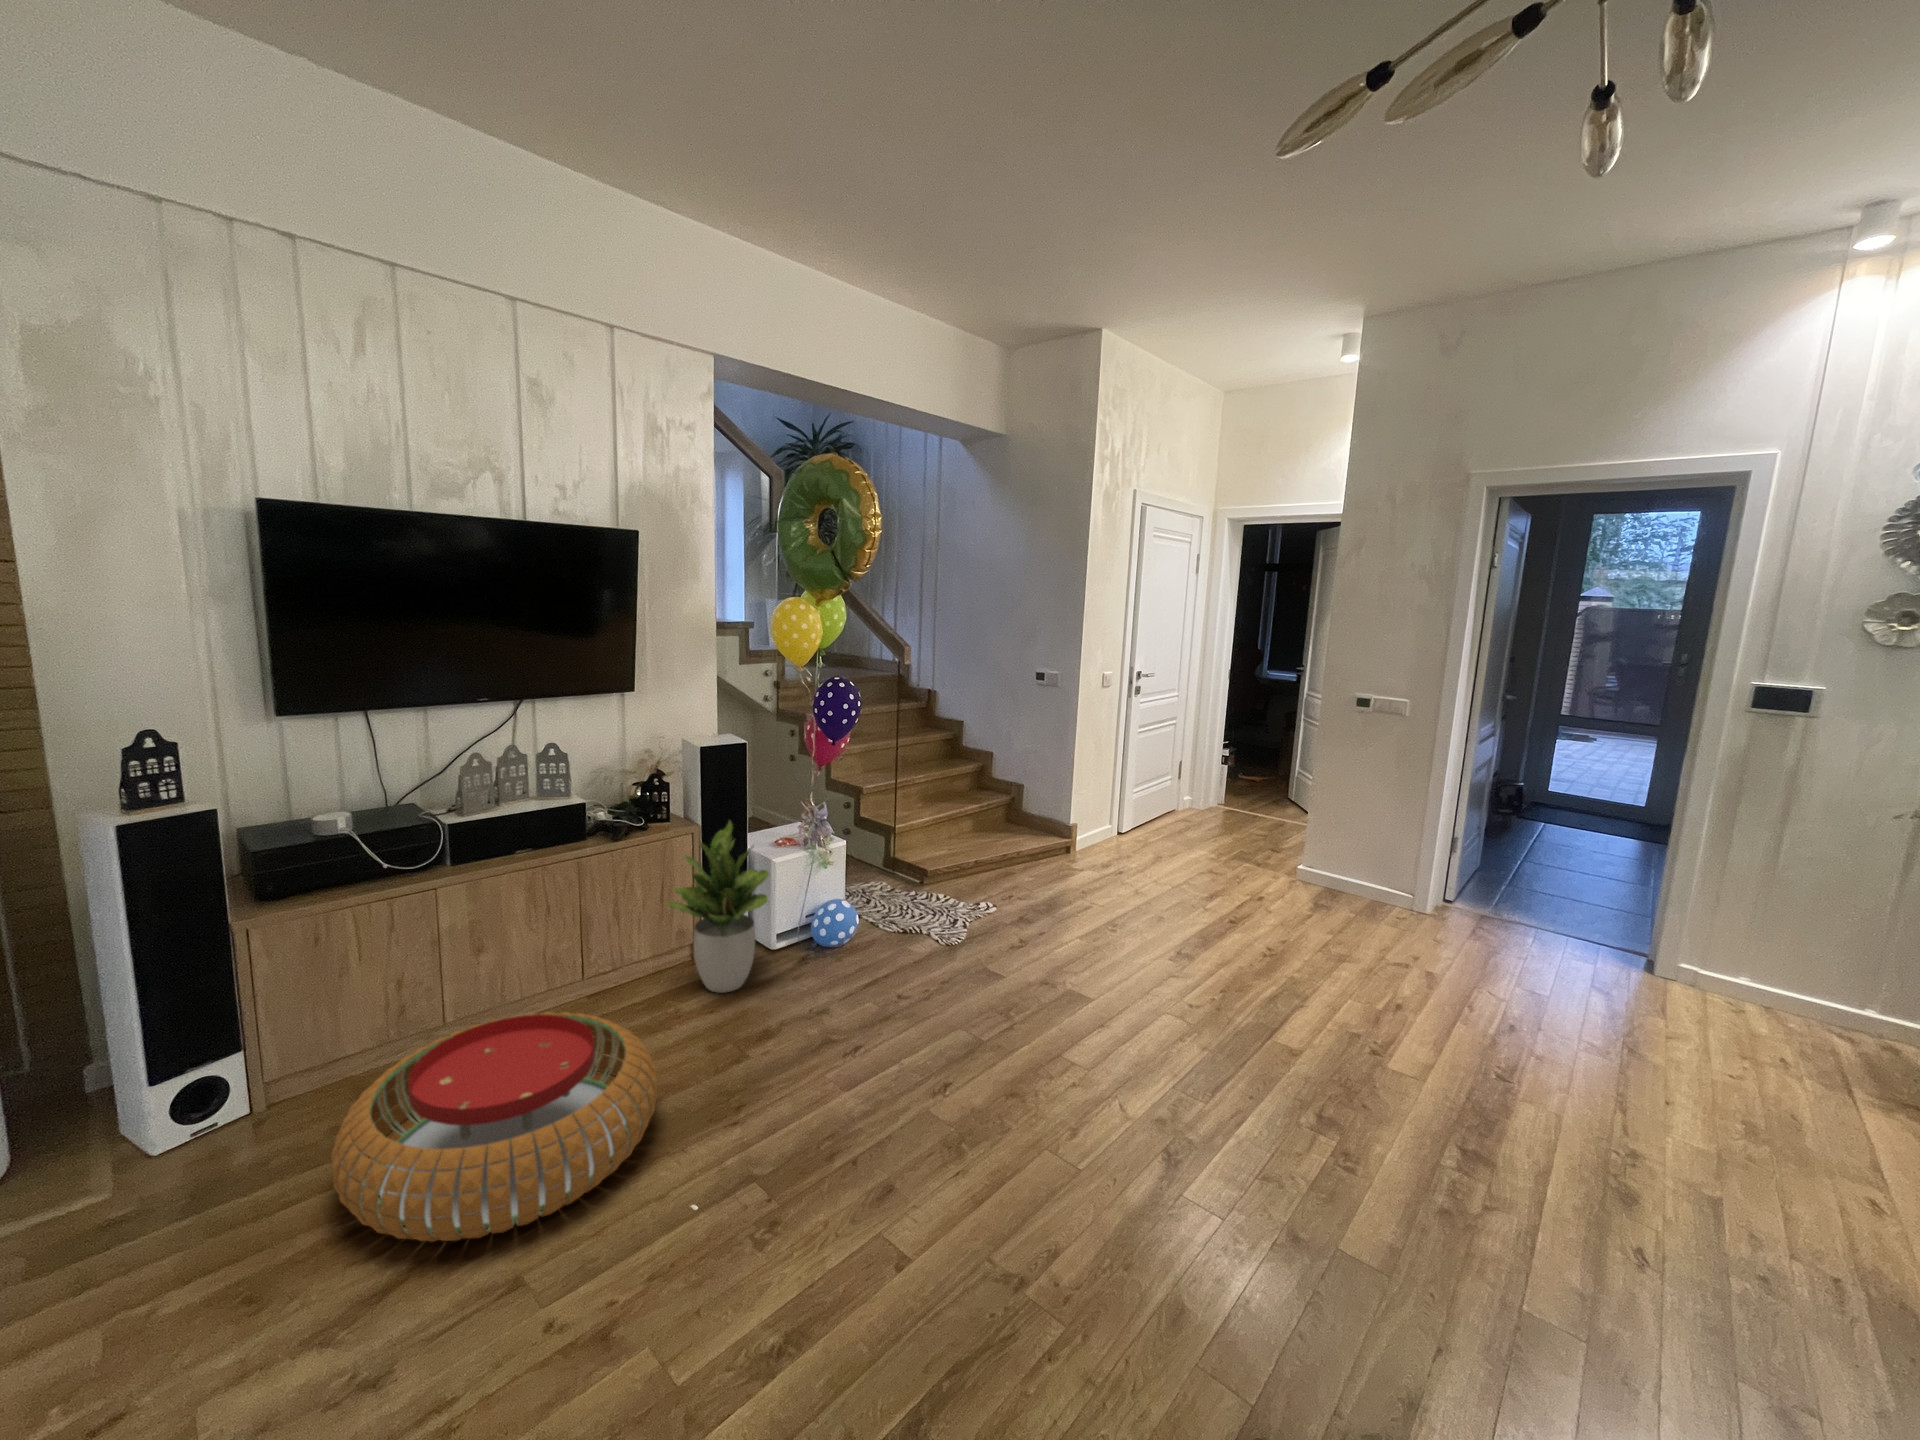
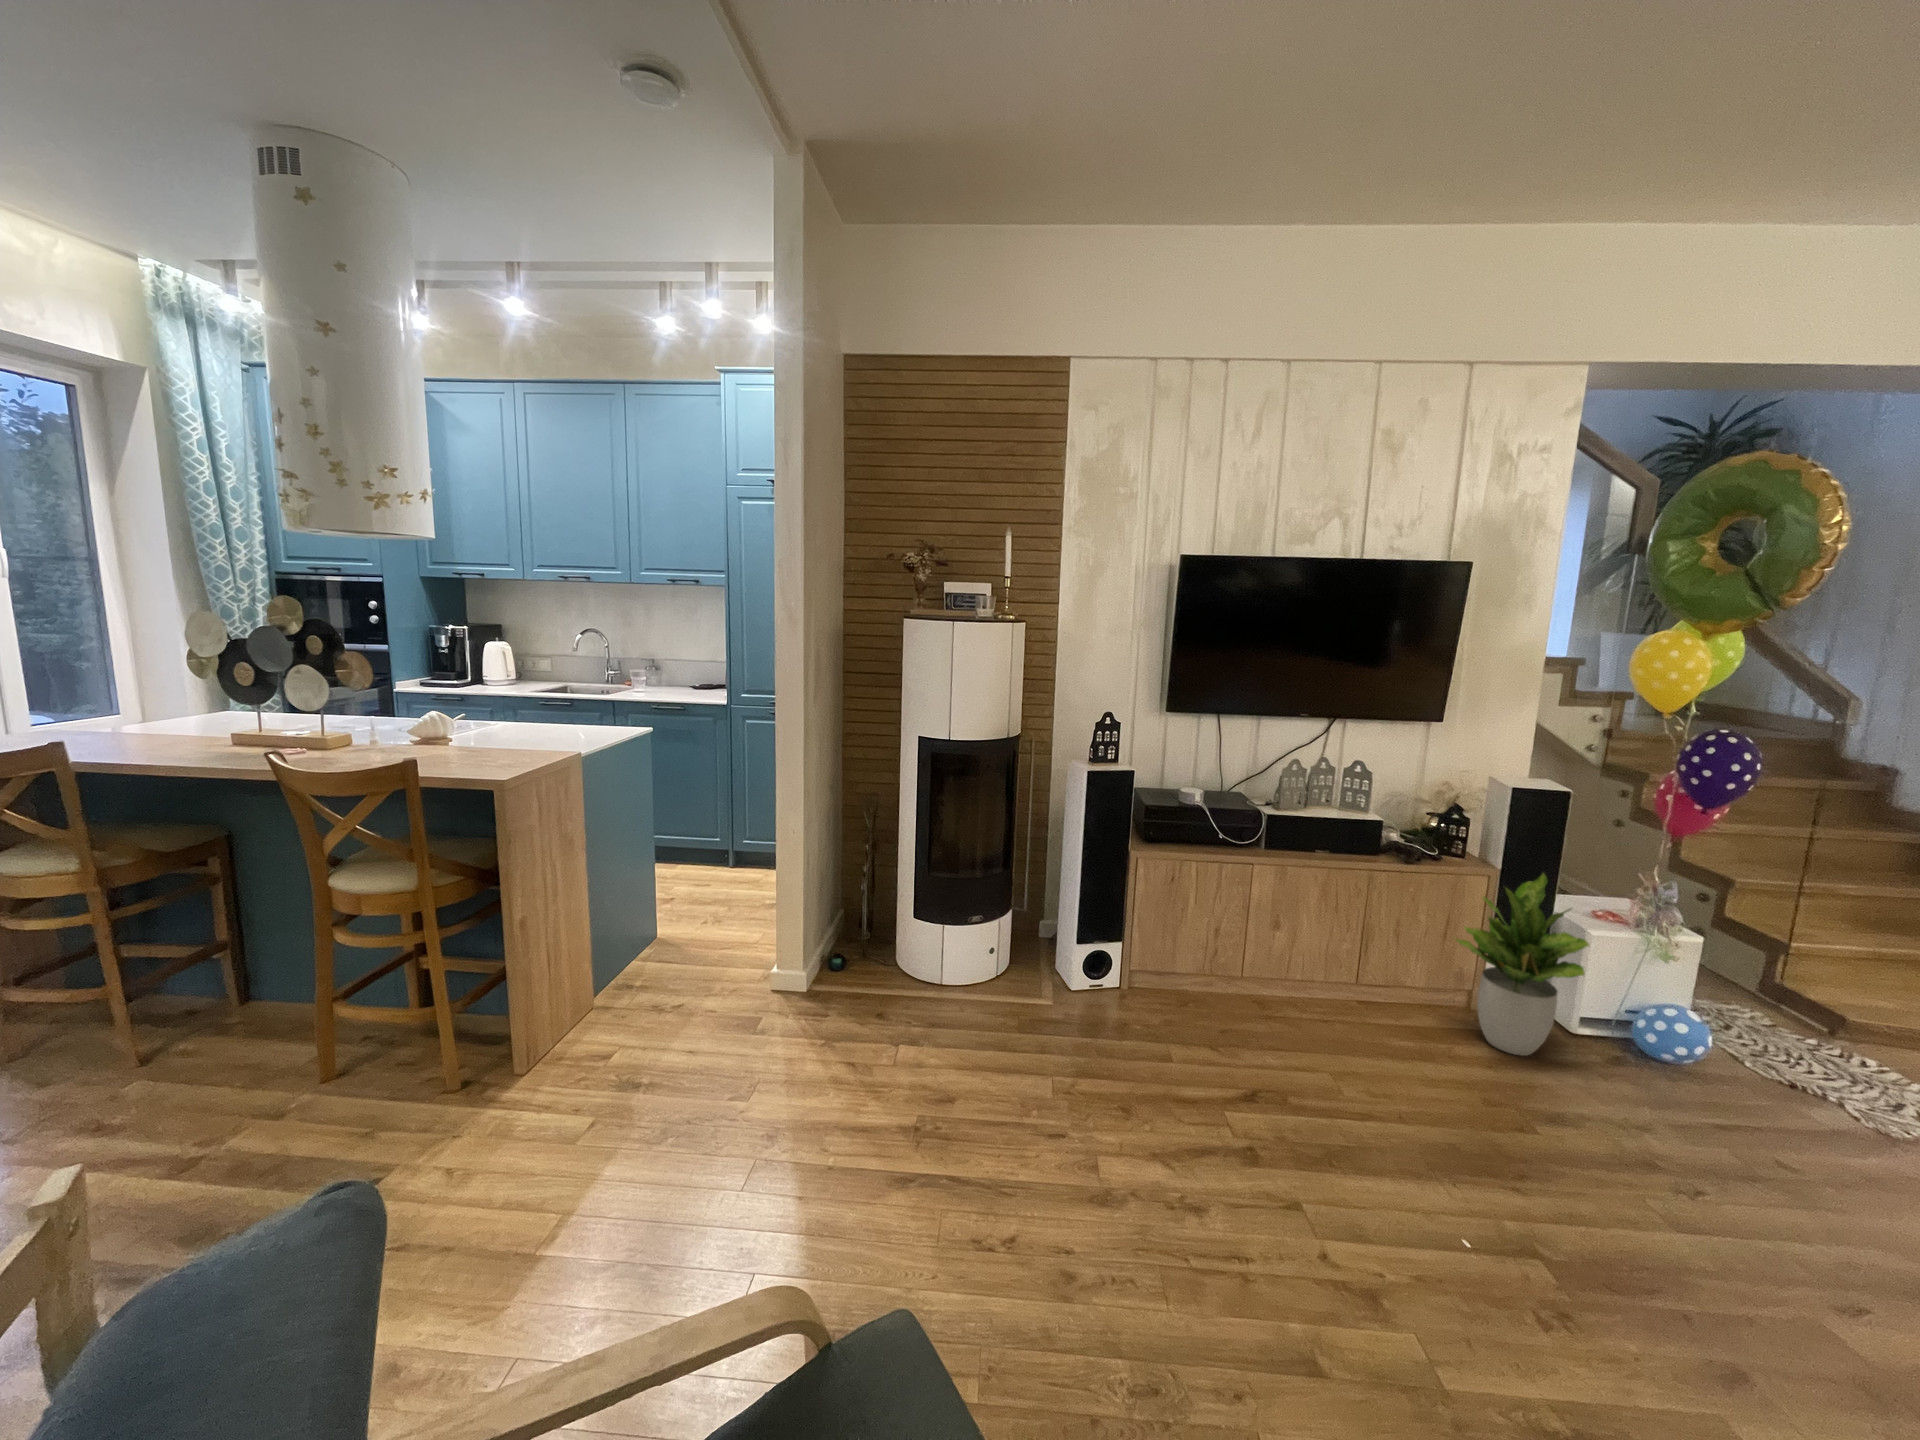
pouf: present [331,1012,657,1242] -> none [1175,983,1438,1170]

